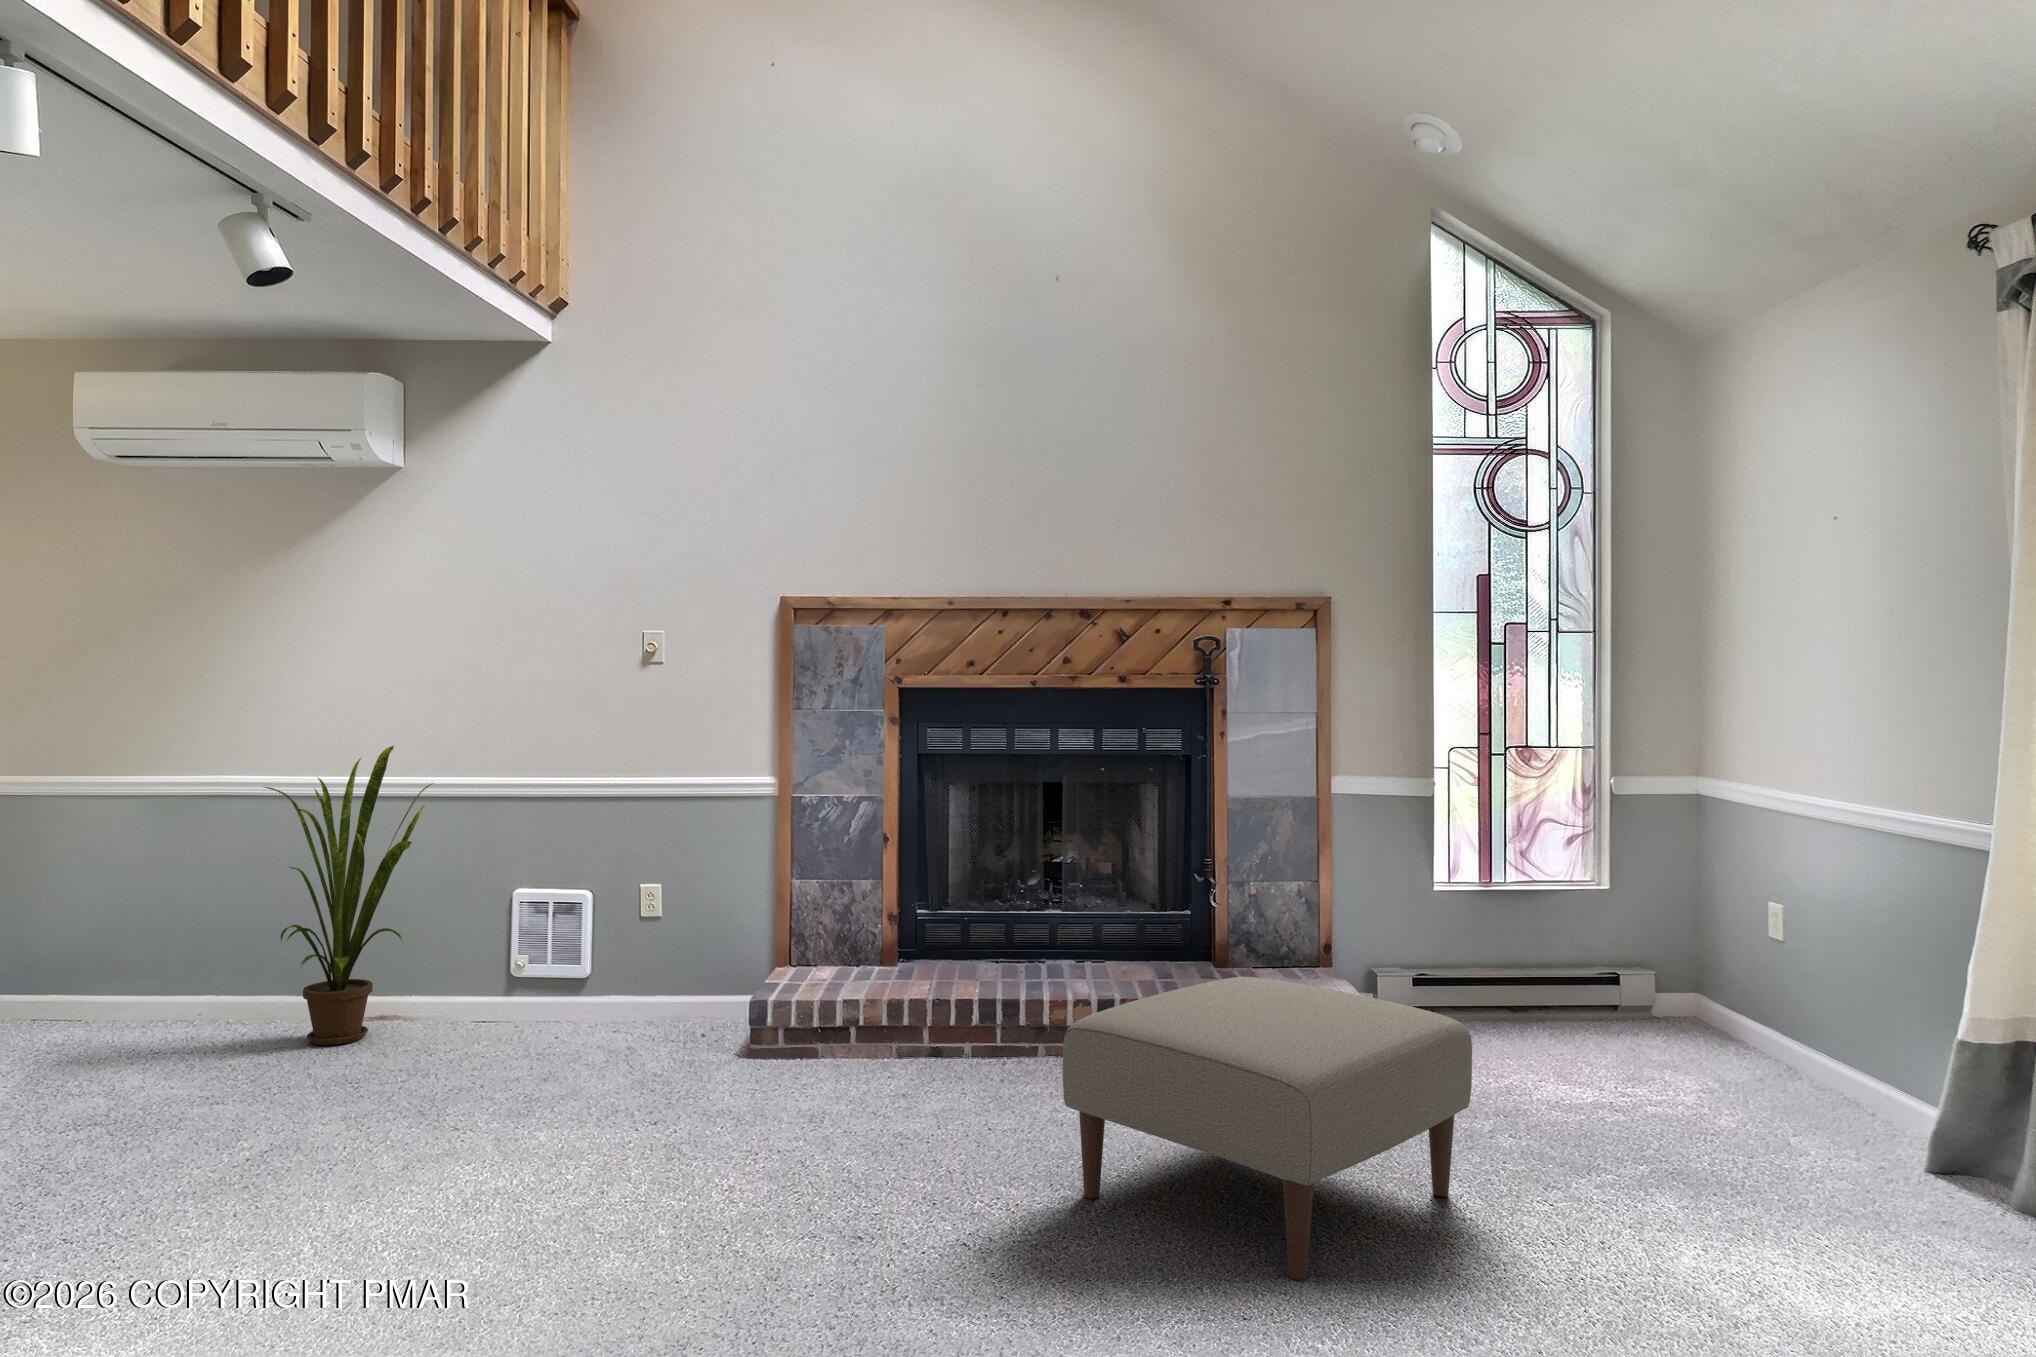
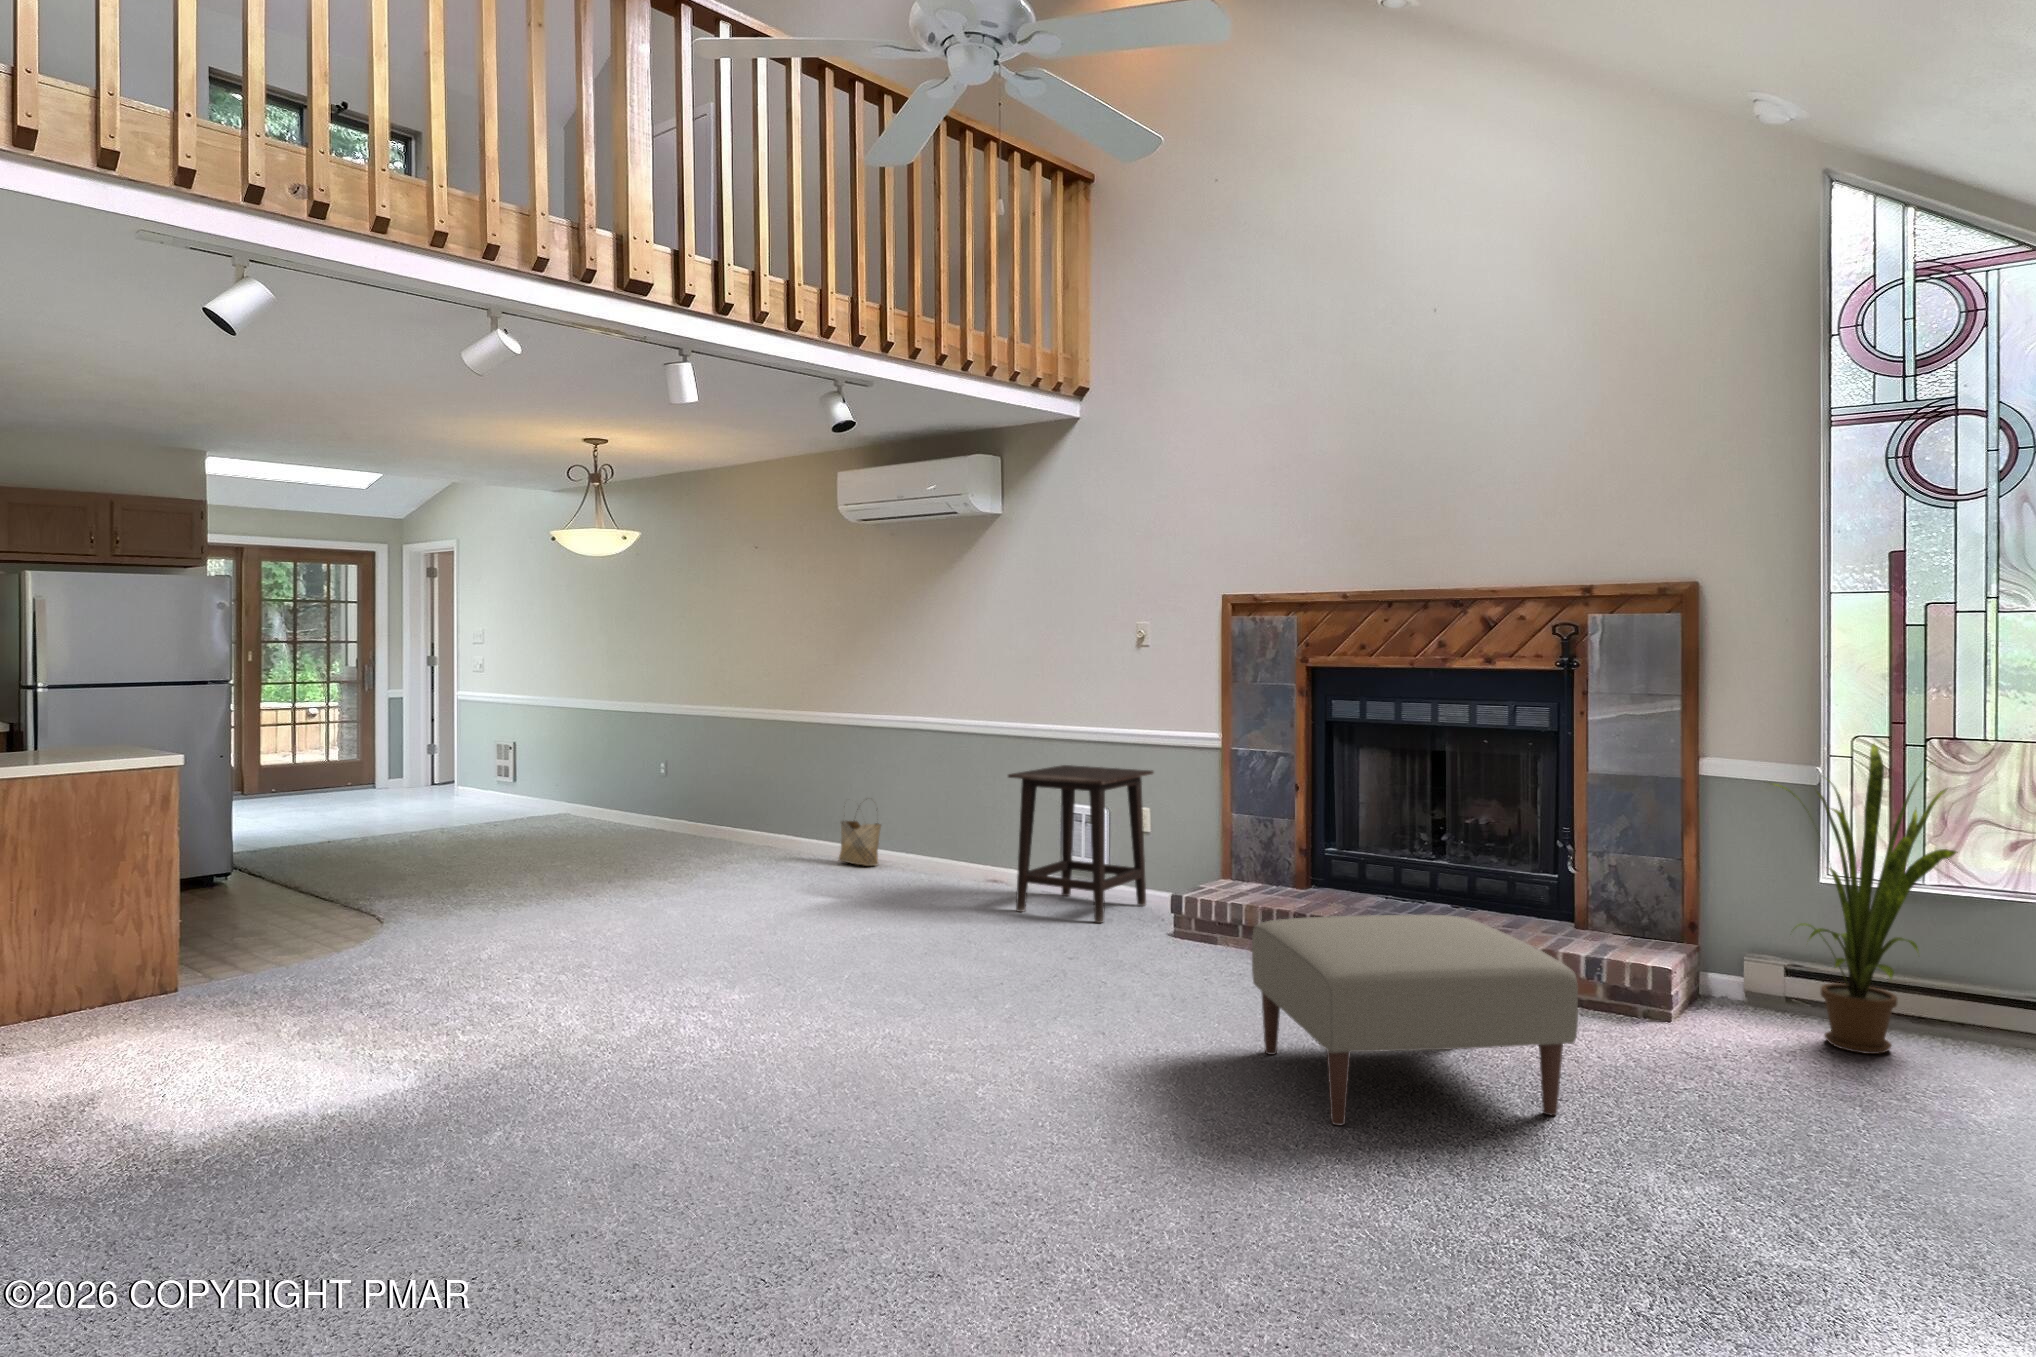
house plant: present [265,746,431,1045] -> present [1773,744,1958,1054]
side table: none [478,830,672,1055] -> present [1008,765,1153,923]
woven basket: none [72,906,165,1019] -> present [839,809,881,866]

